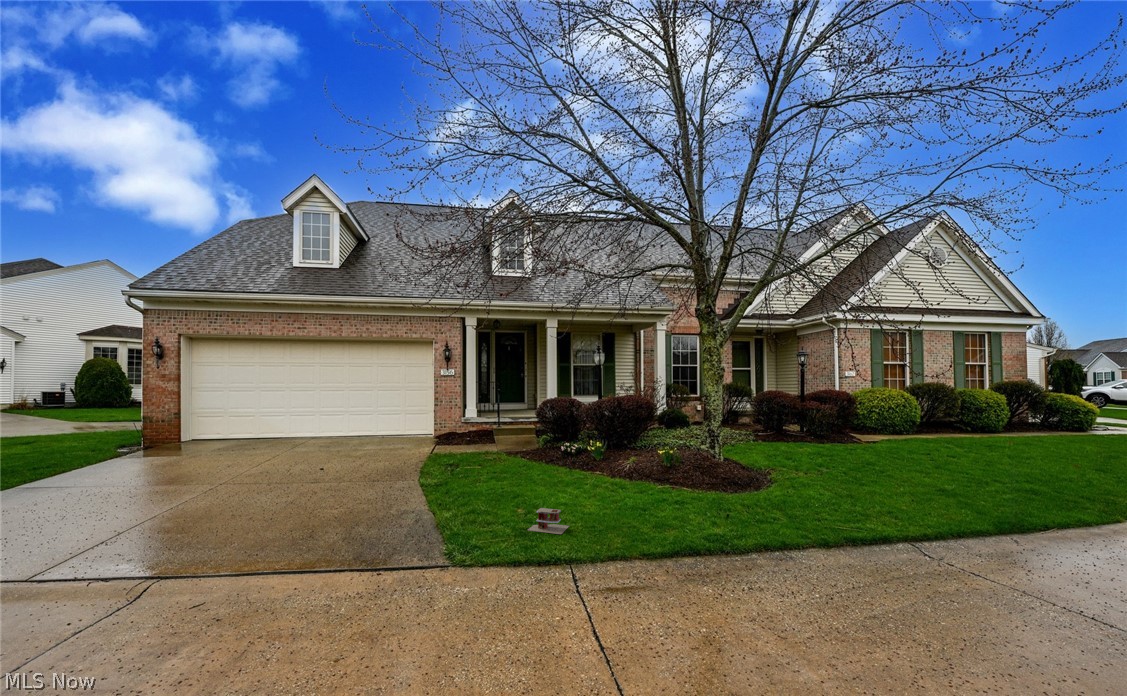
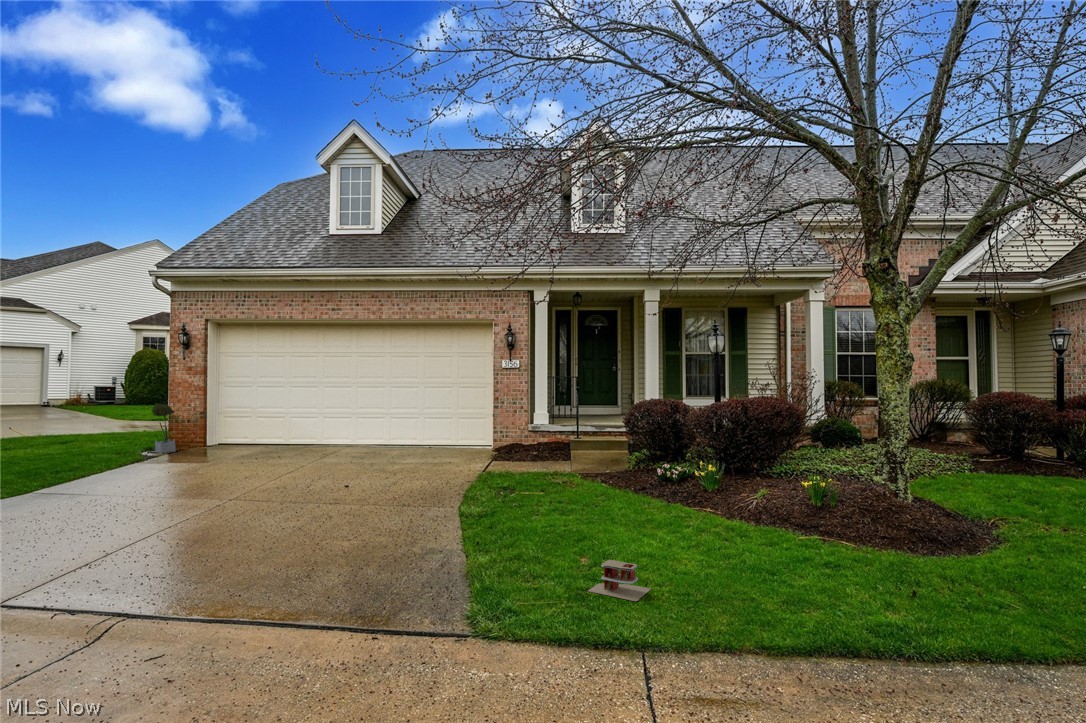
potted tree: none [128,406,151,449] -> present [152,403,176,453]

